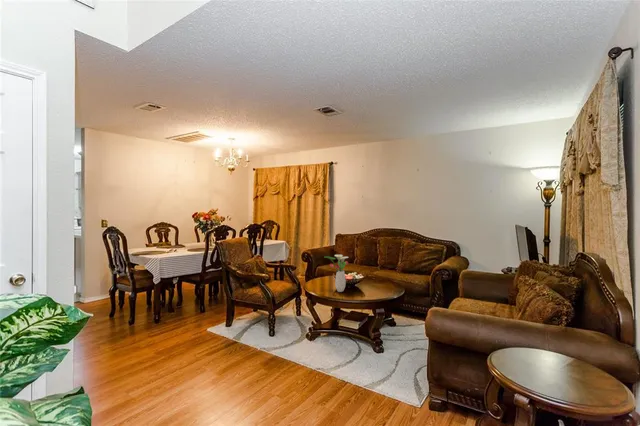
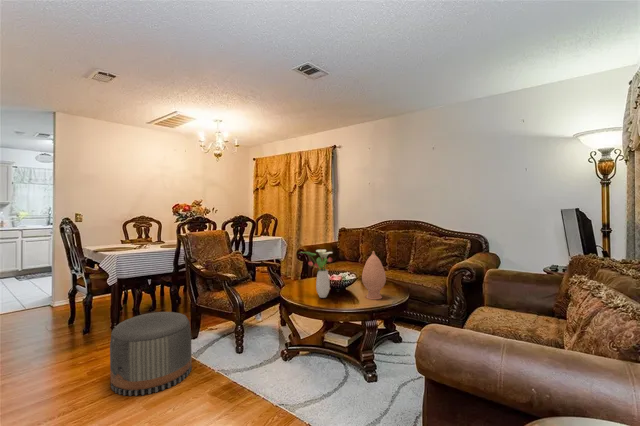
vase: none [370,256,388,293] -> present [362,251,386,299]
pouf: none [179,304,239,368] -> present [110,312,192,396]

